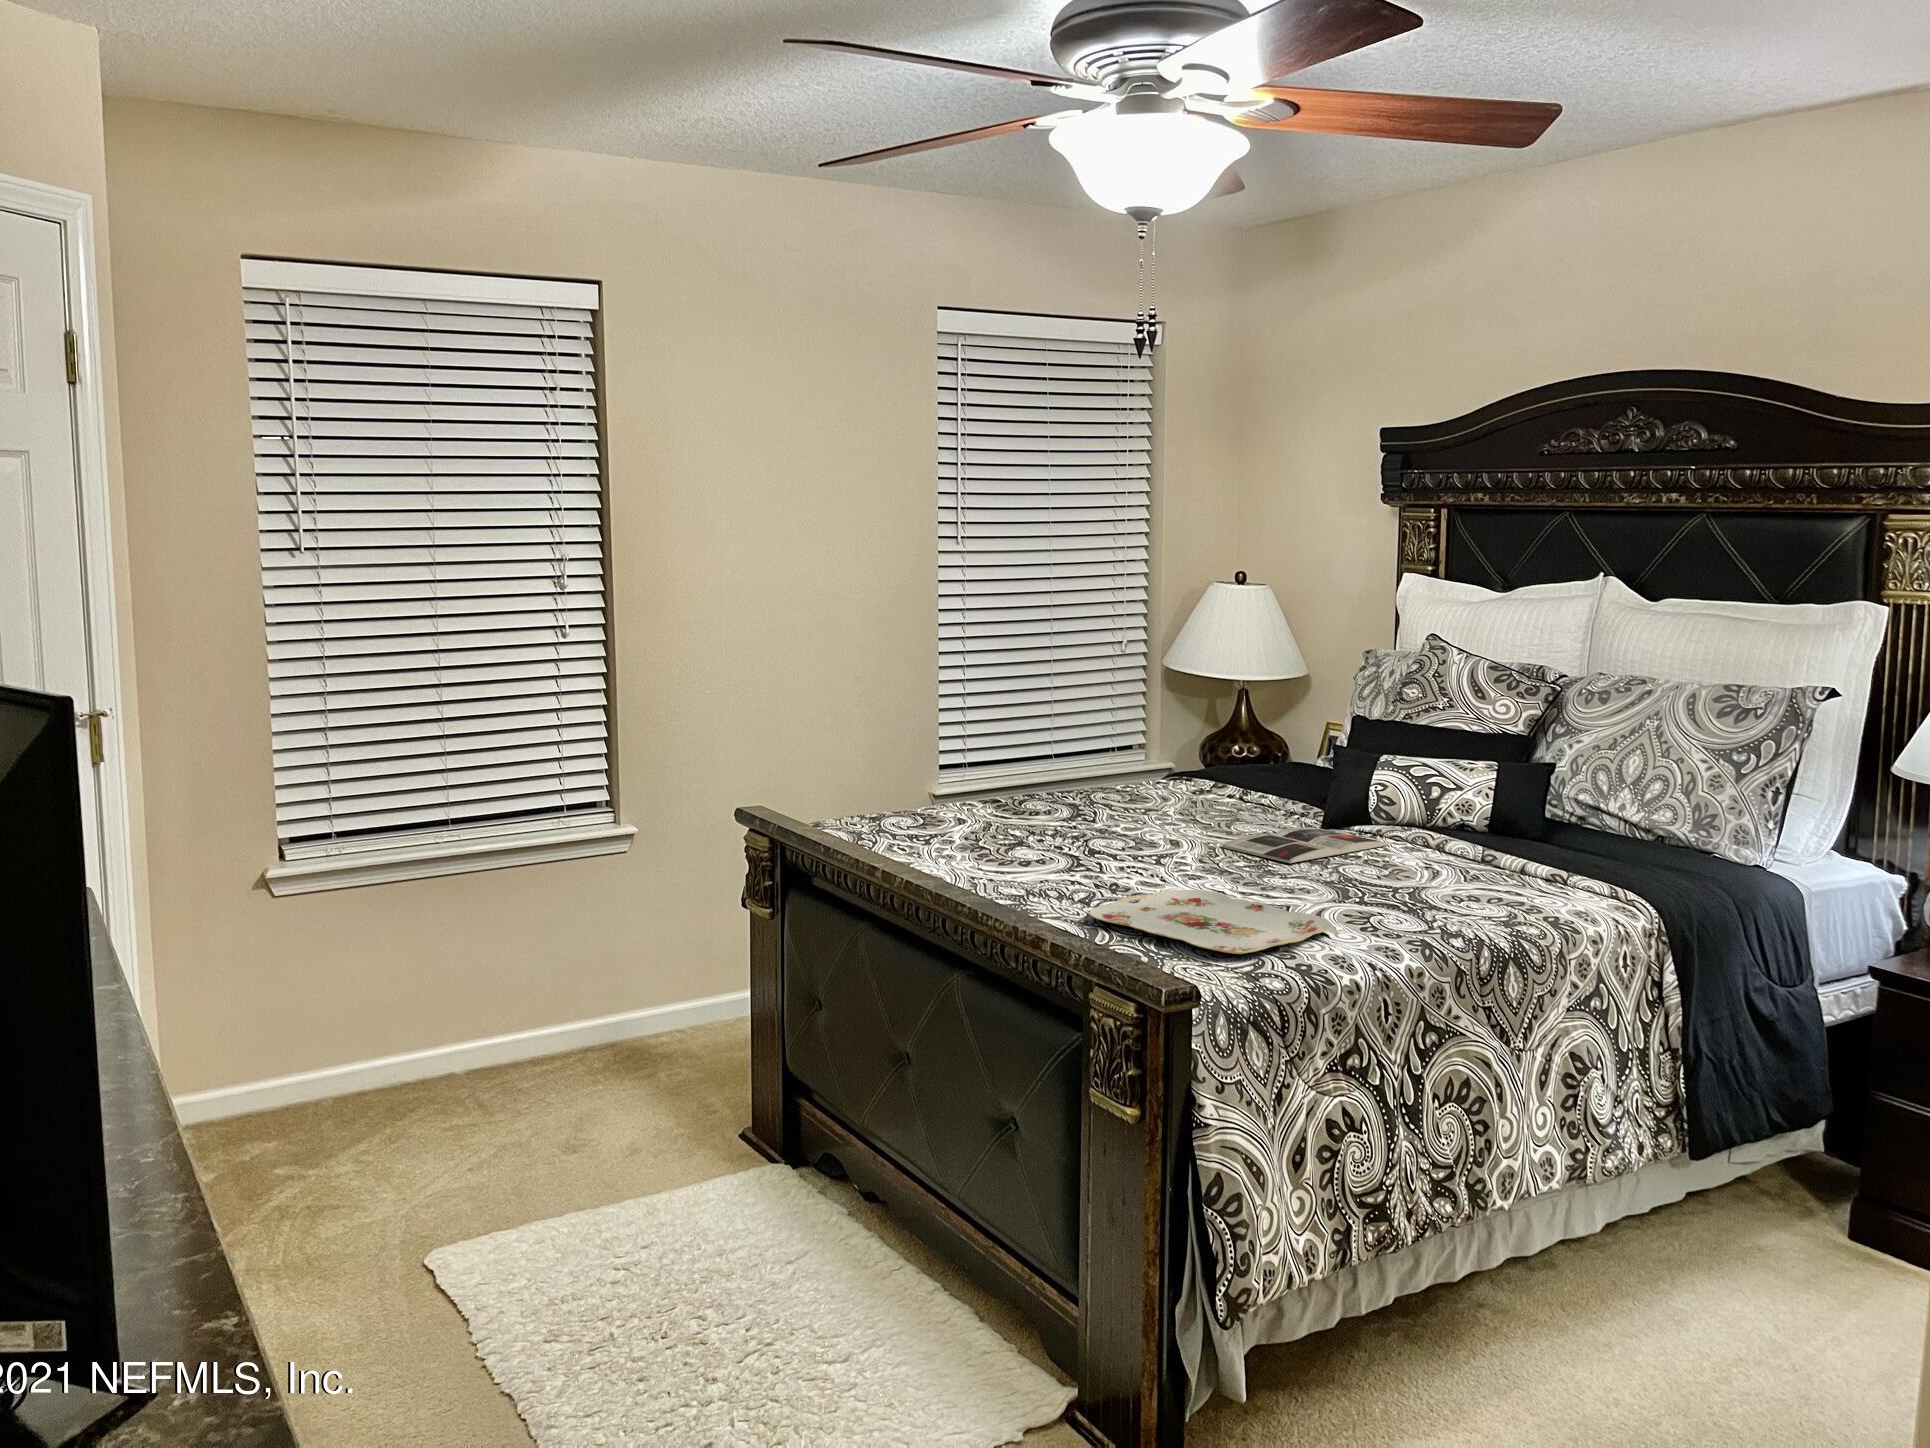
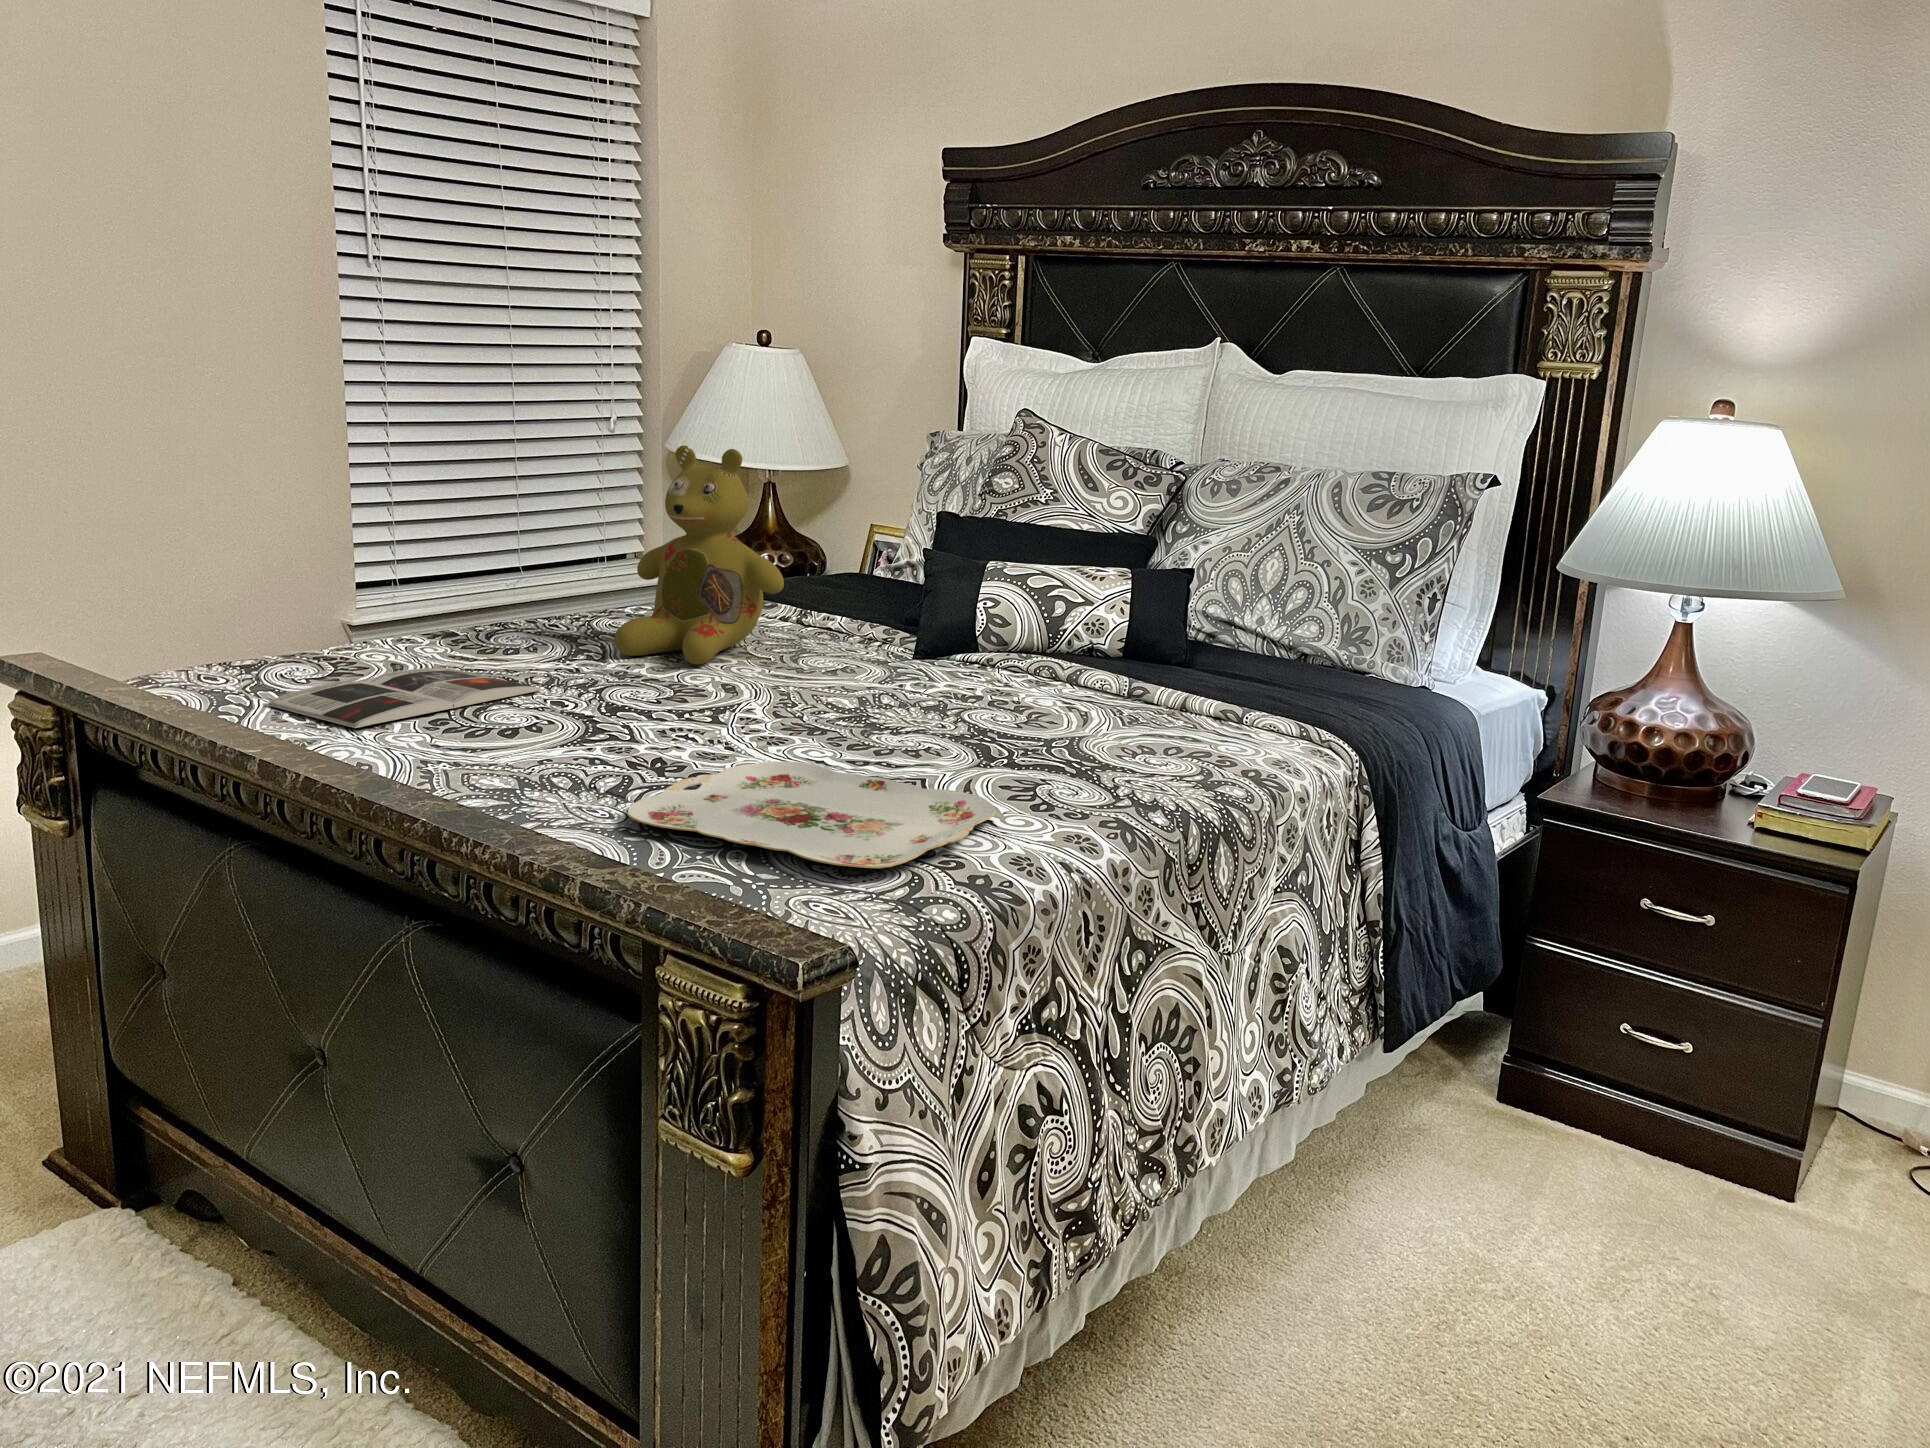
stuffed bear: none [1104,670,1225,826] -> present [614,445,784,665]
magazine: present [1221,827,1389,863] -> present [267,668,541,728]

